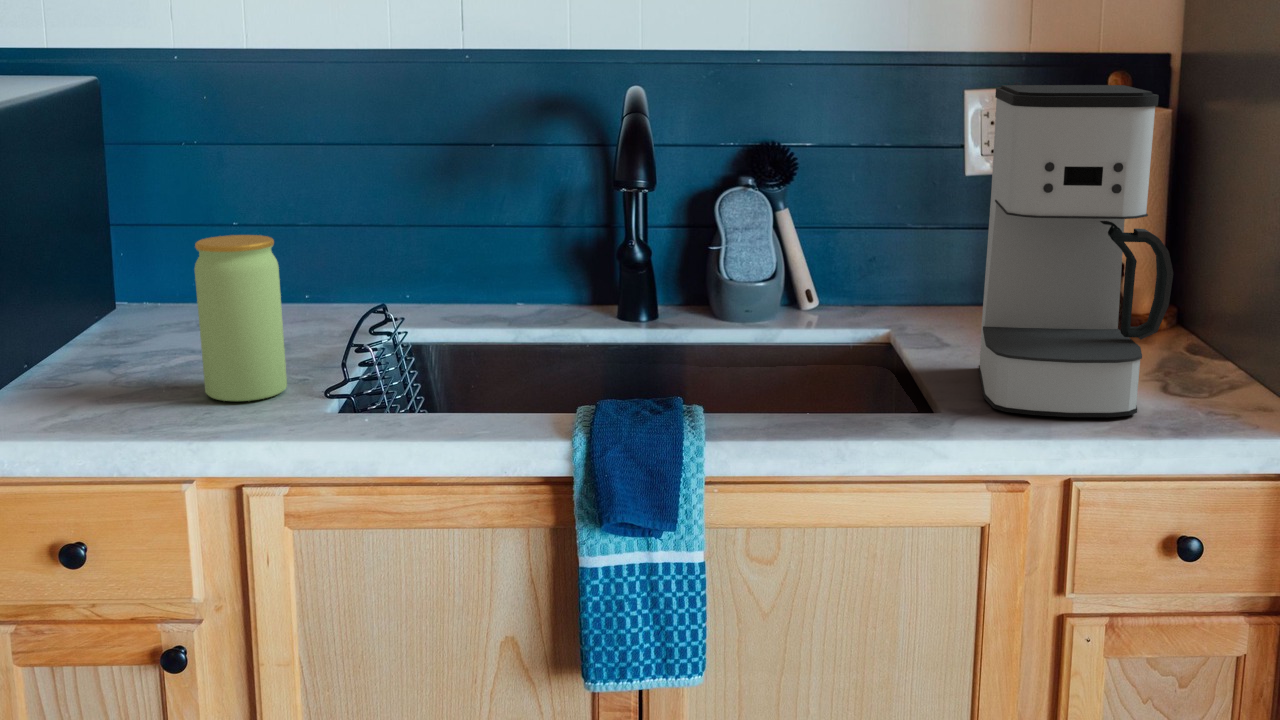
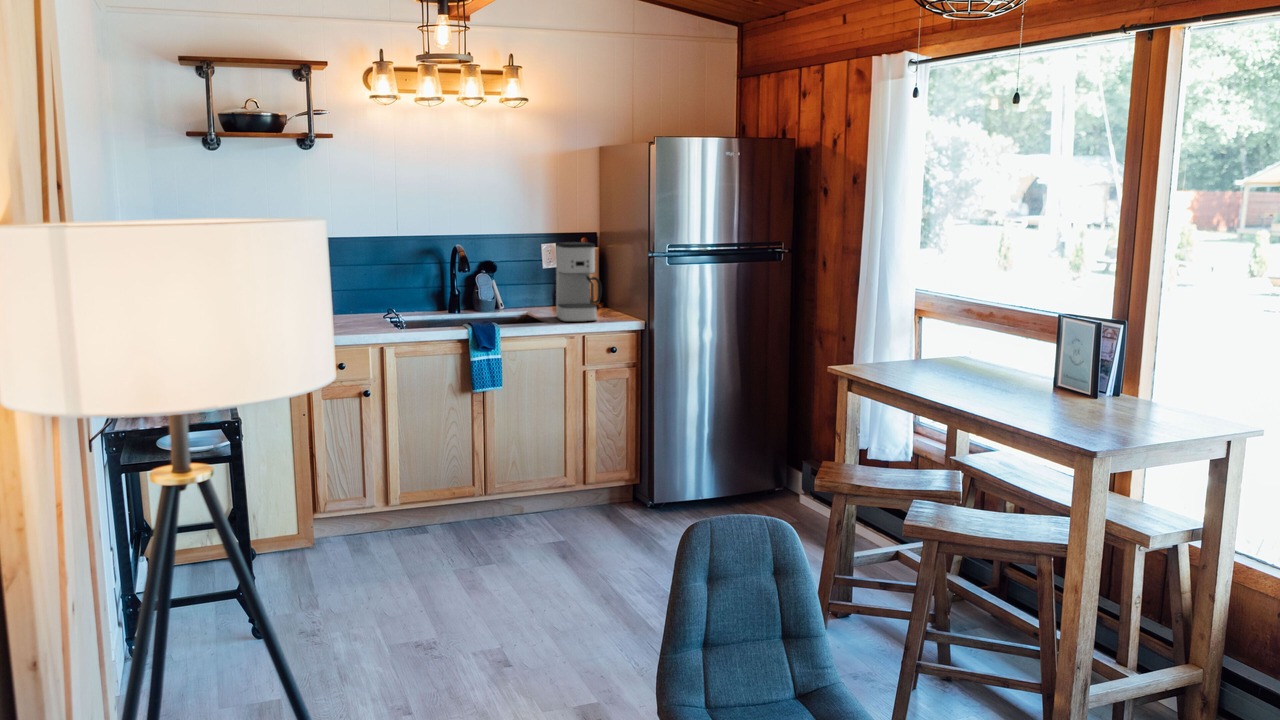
jar: present [195,235,287,401] -> none [355,286,379,330]

